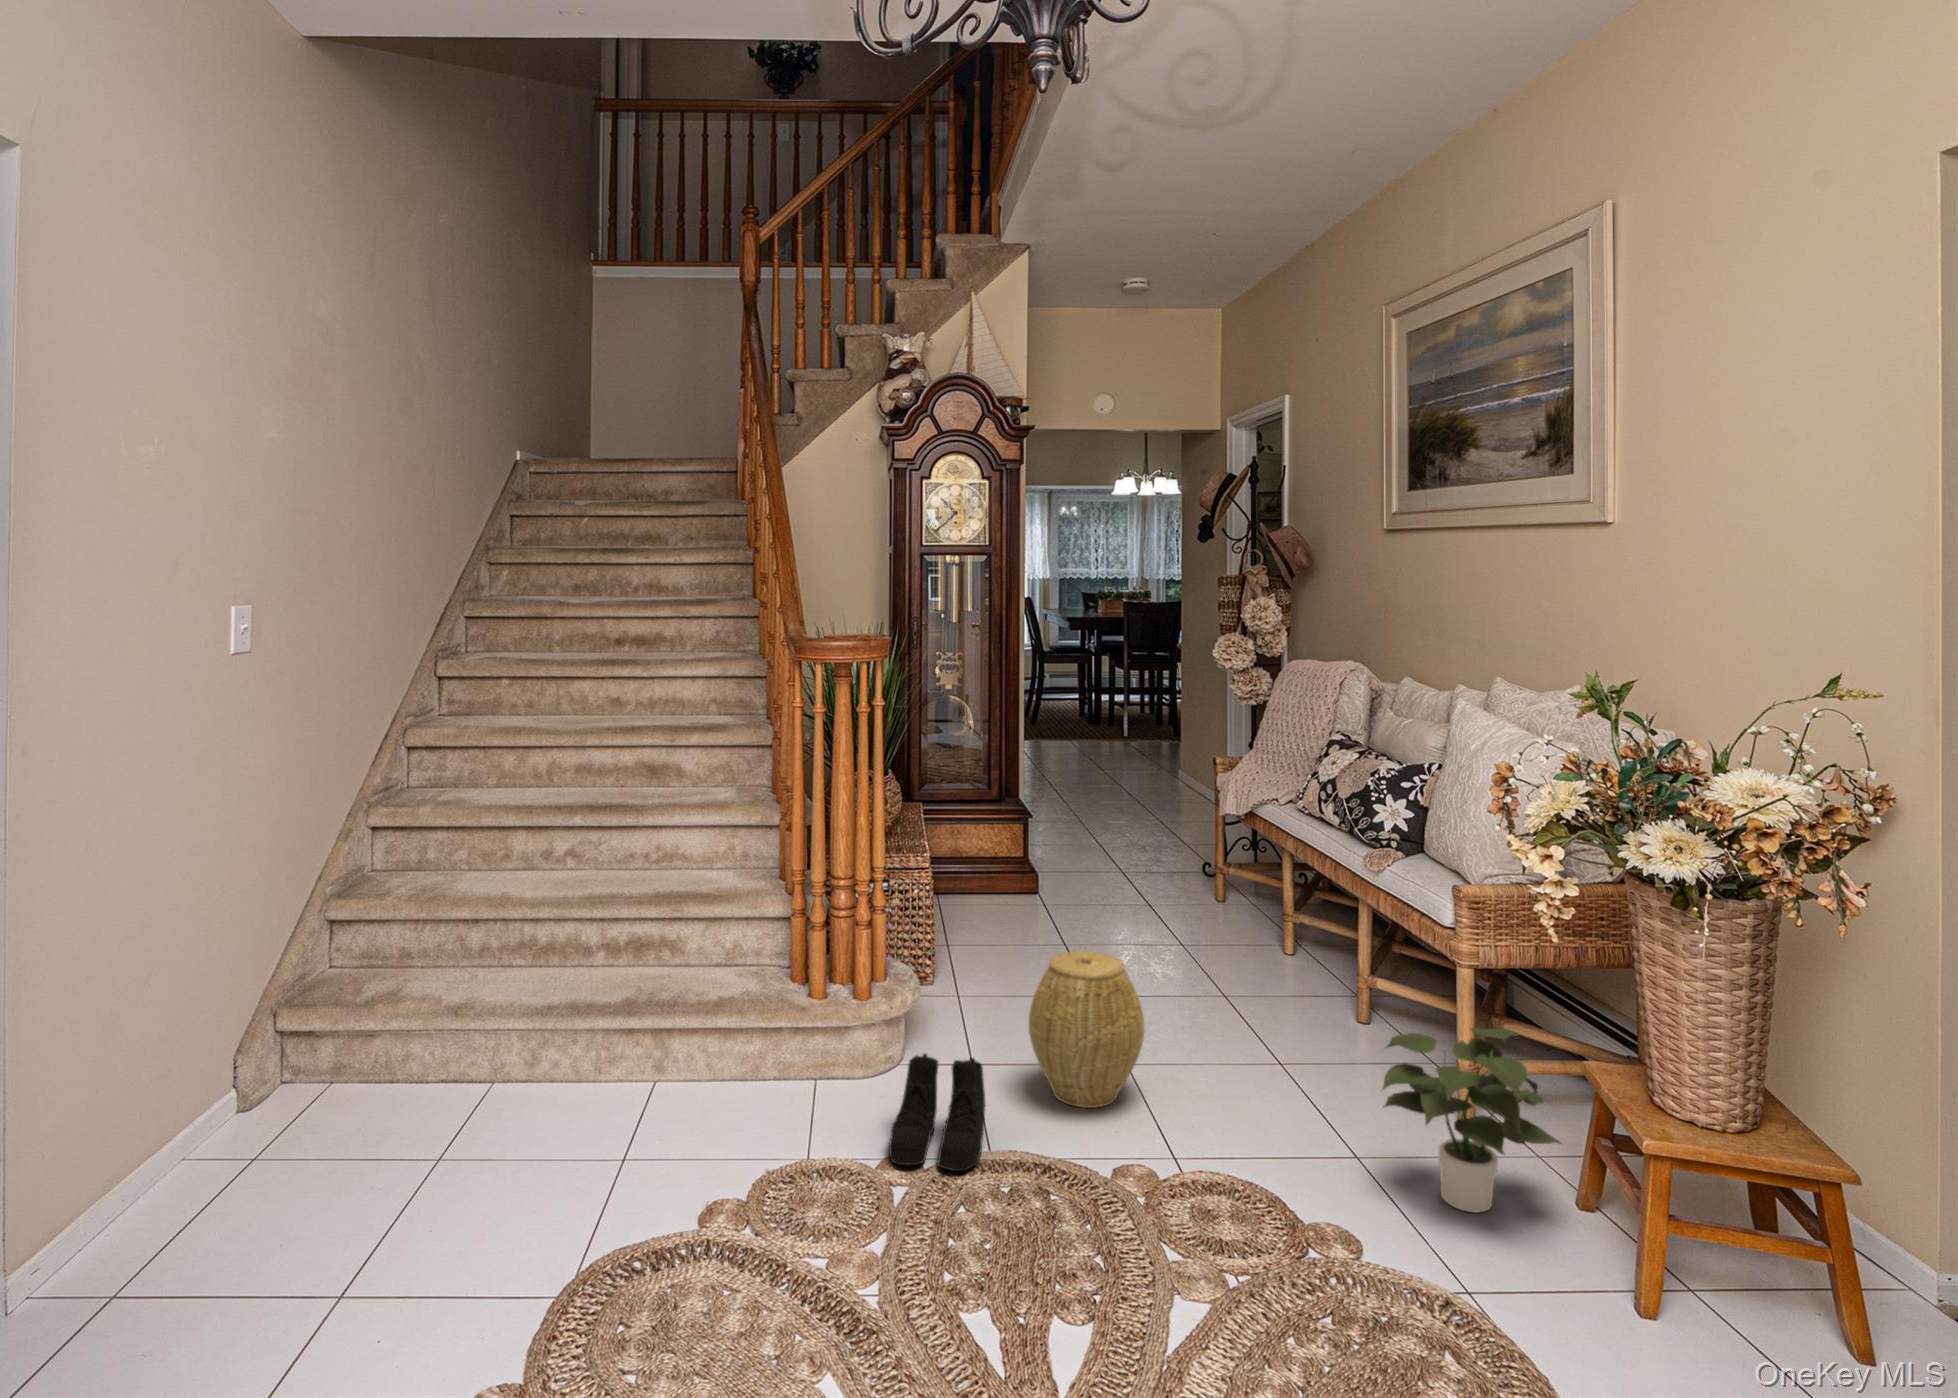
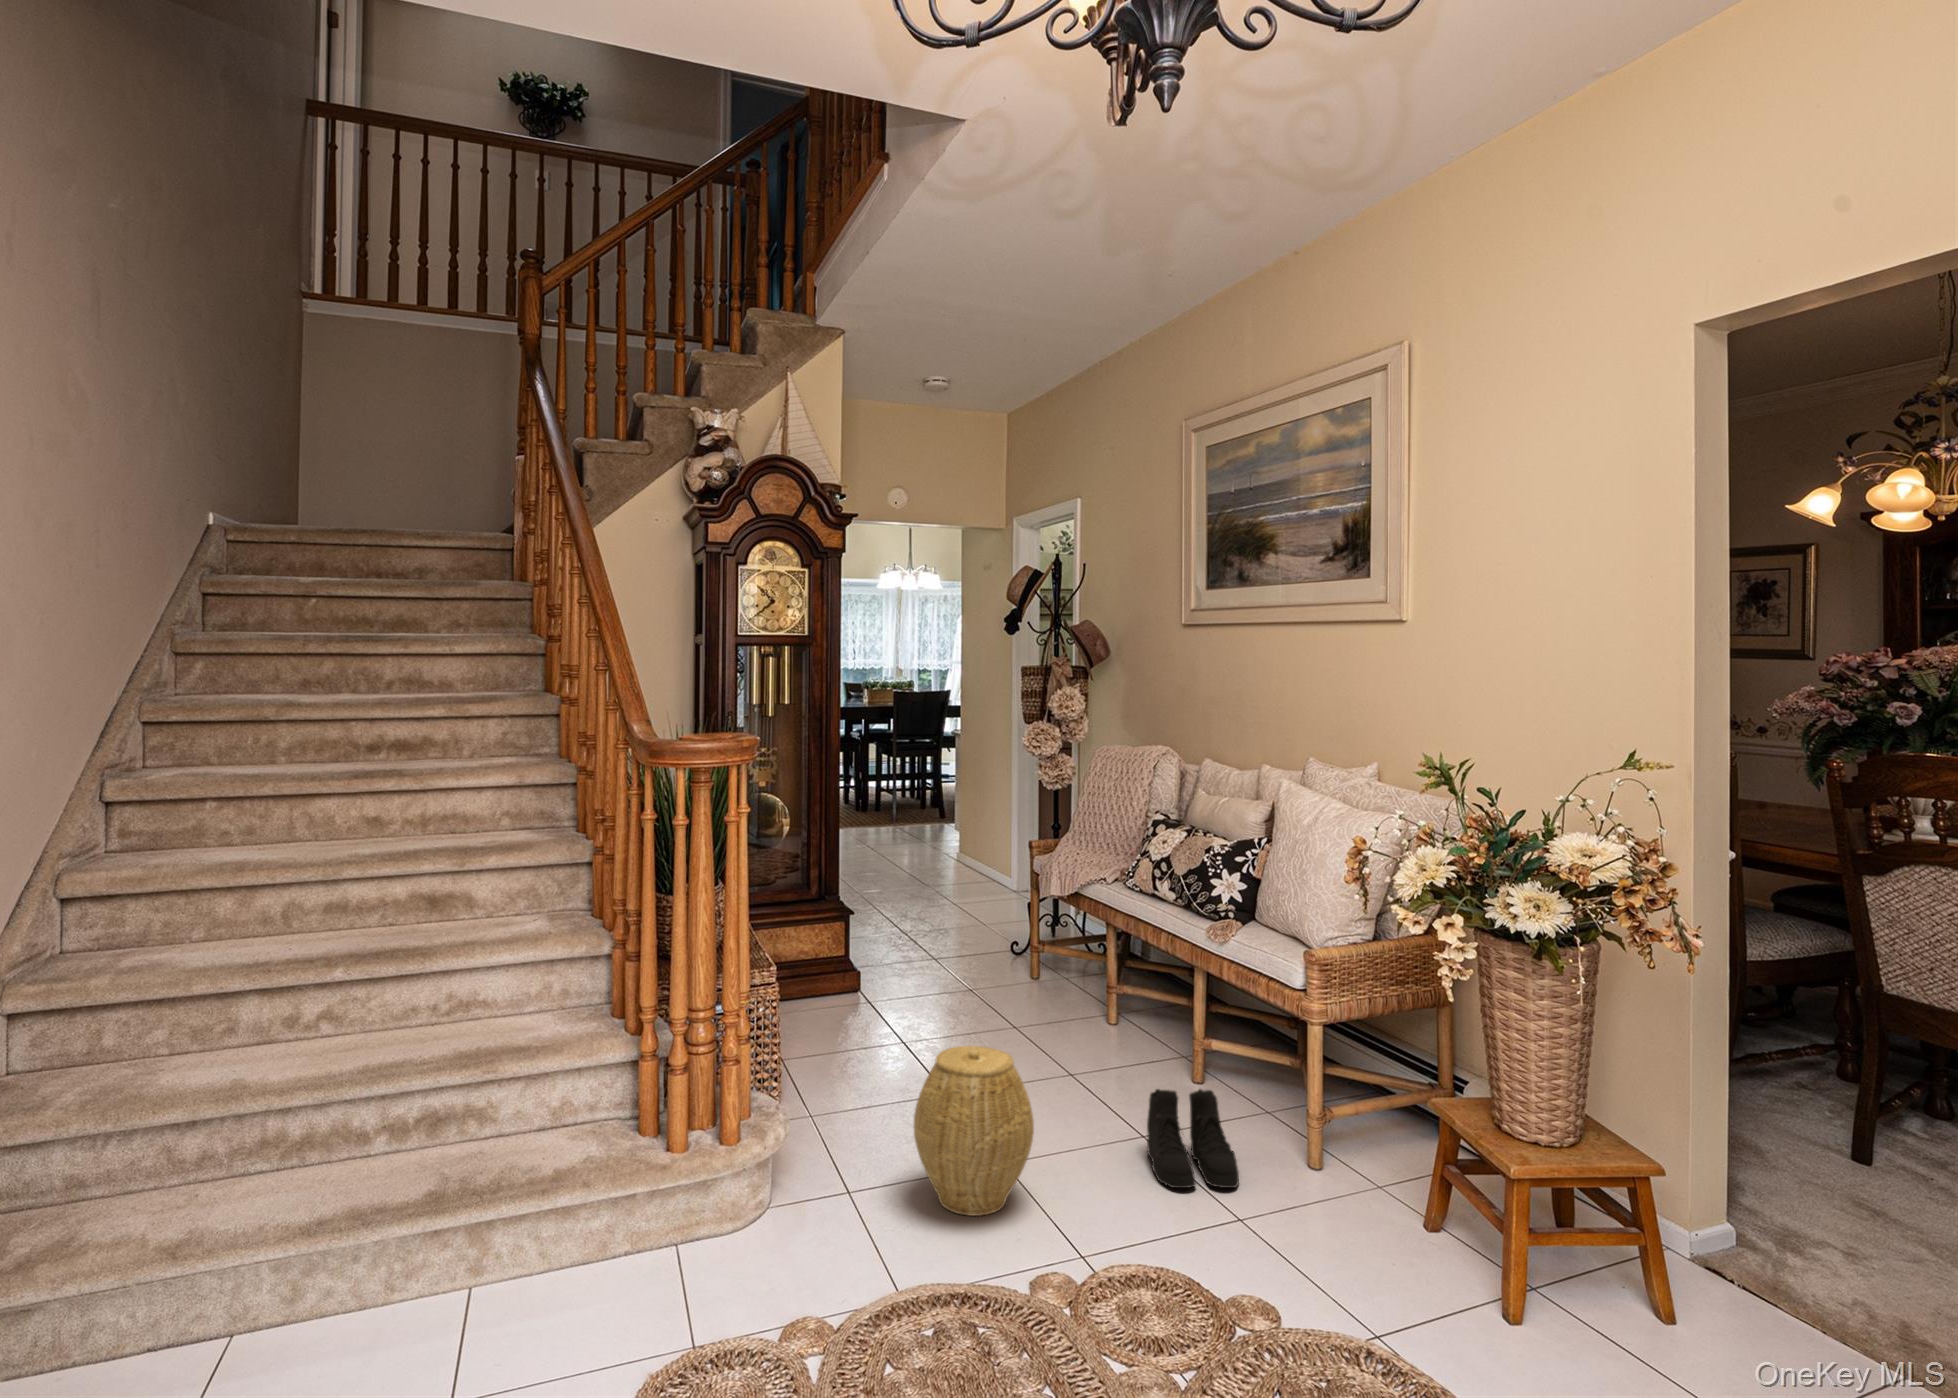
potted plant: present [1383,1028,1561,1213] -> none [1280,1095,1453,1284]
boots: present [889,1053,985,1171] -> present [1147,1089,1239,1188]

